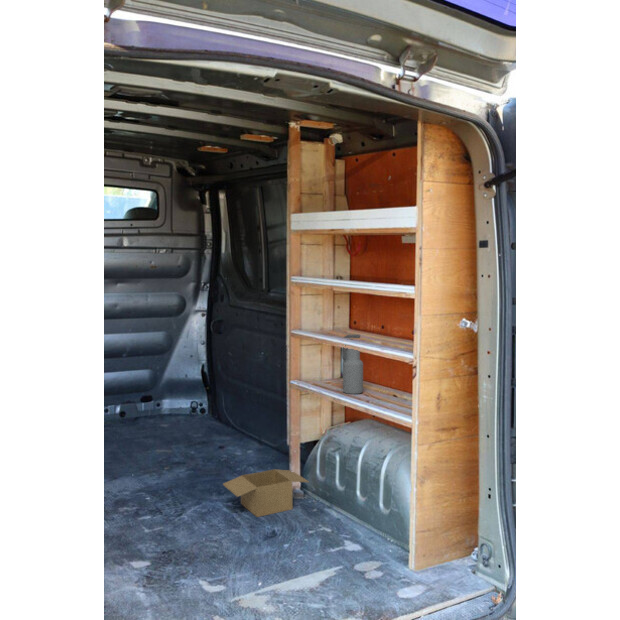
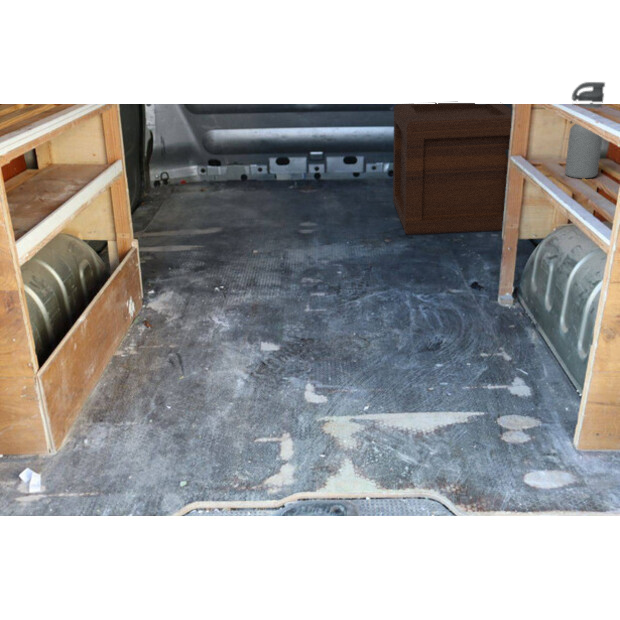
wooden crate: none [142,347,262,461] -> present [393,103,511,235]
cardboard box: present [223,469,309,517] -> none [408,266,515,320]

